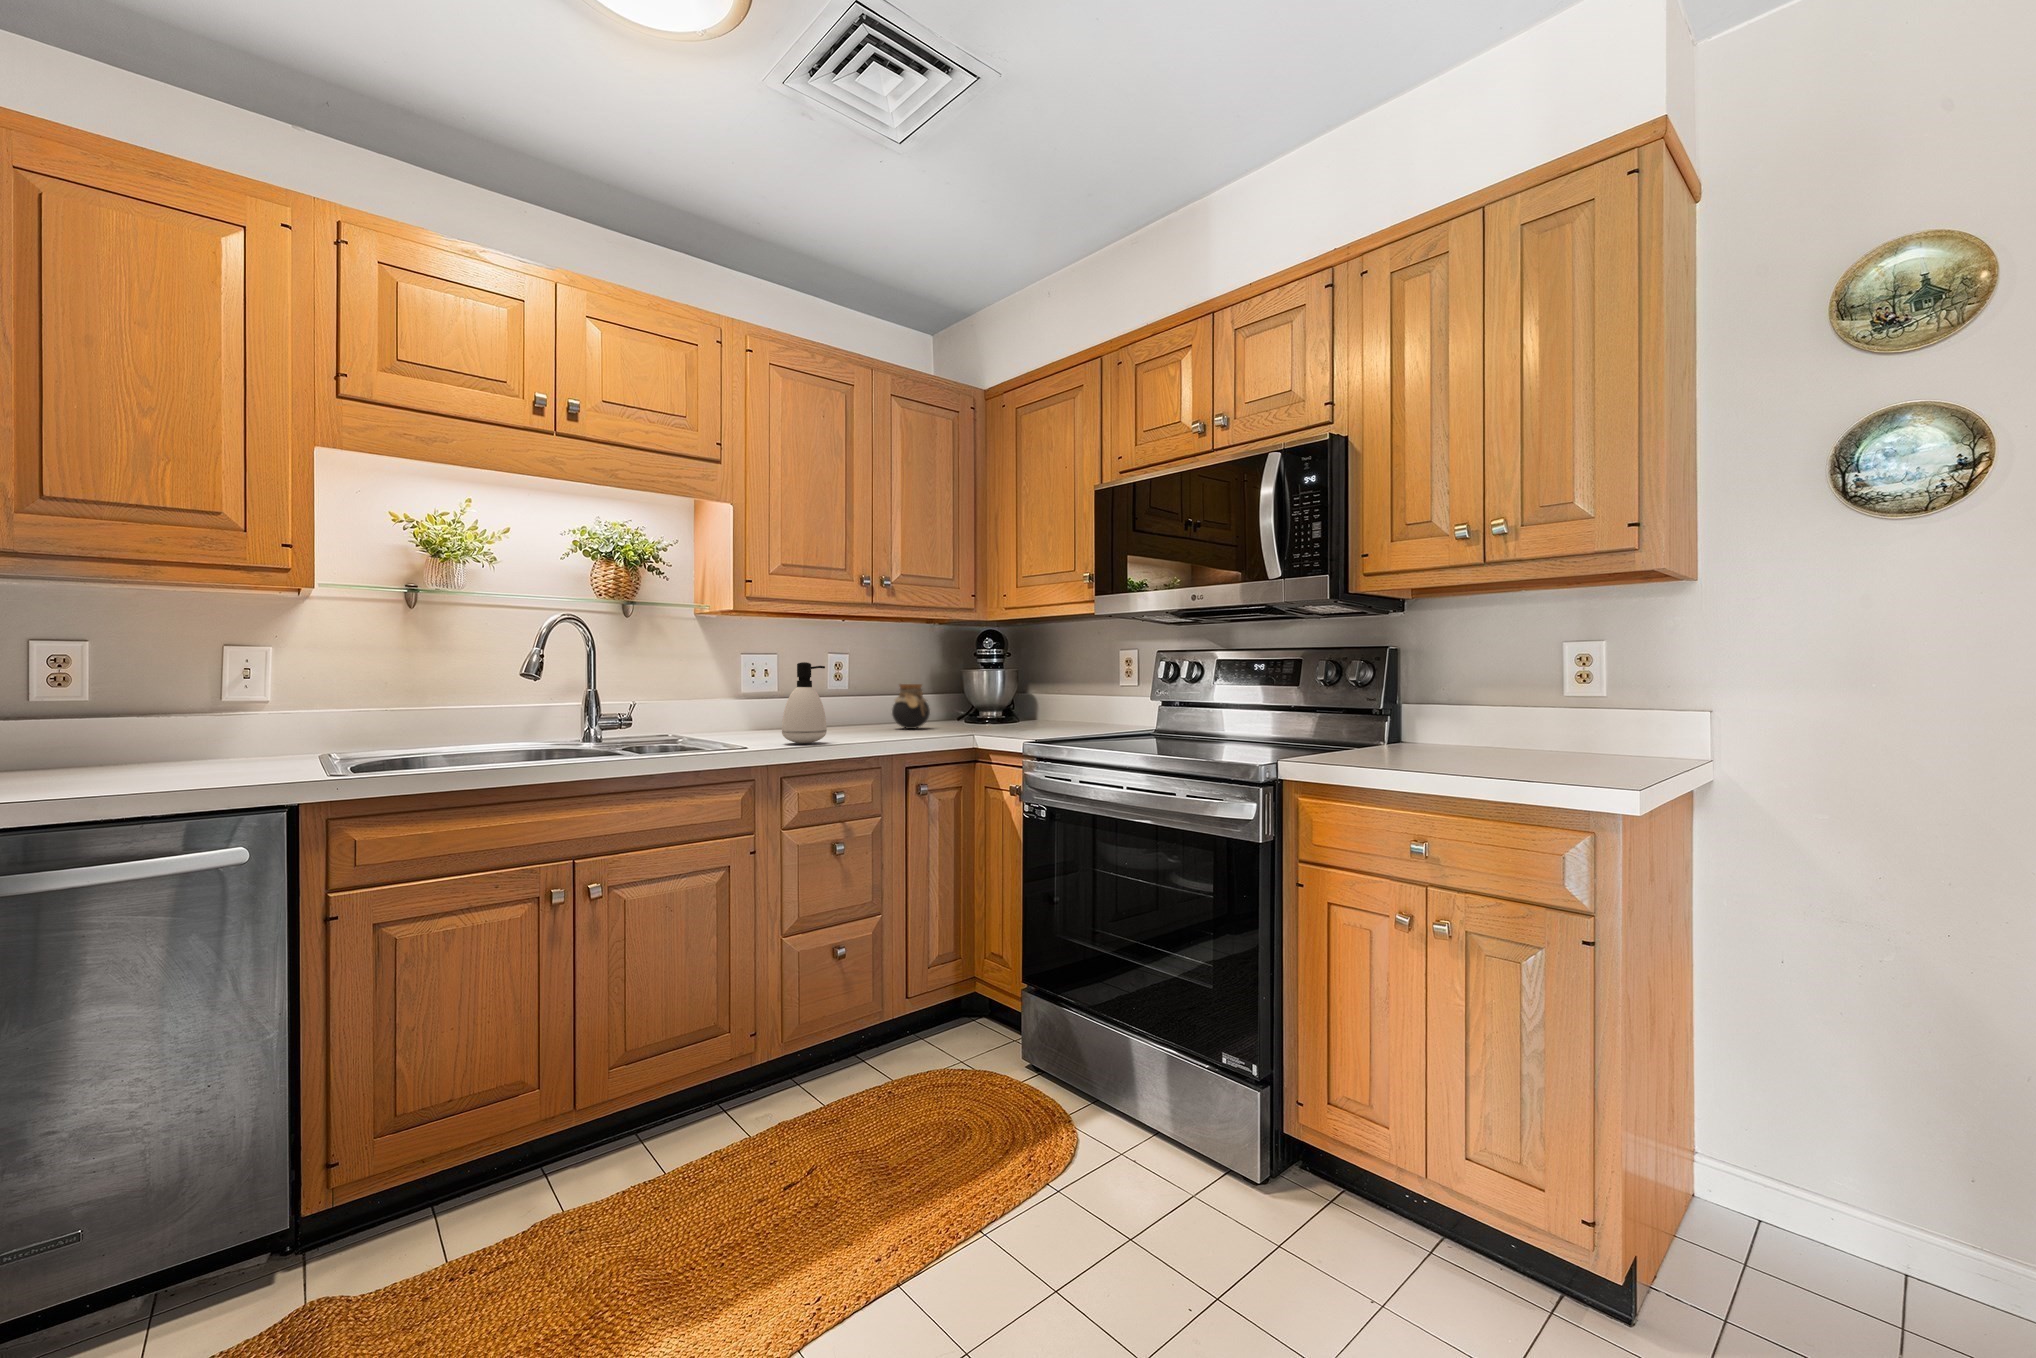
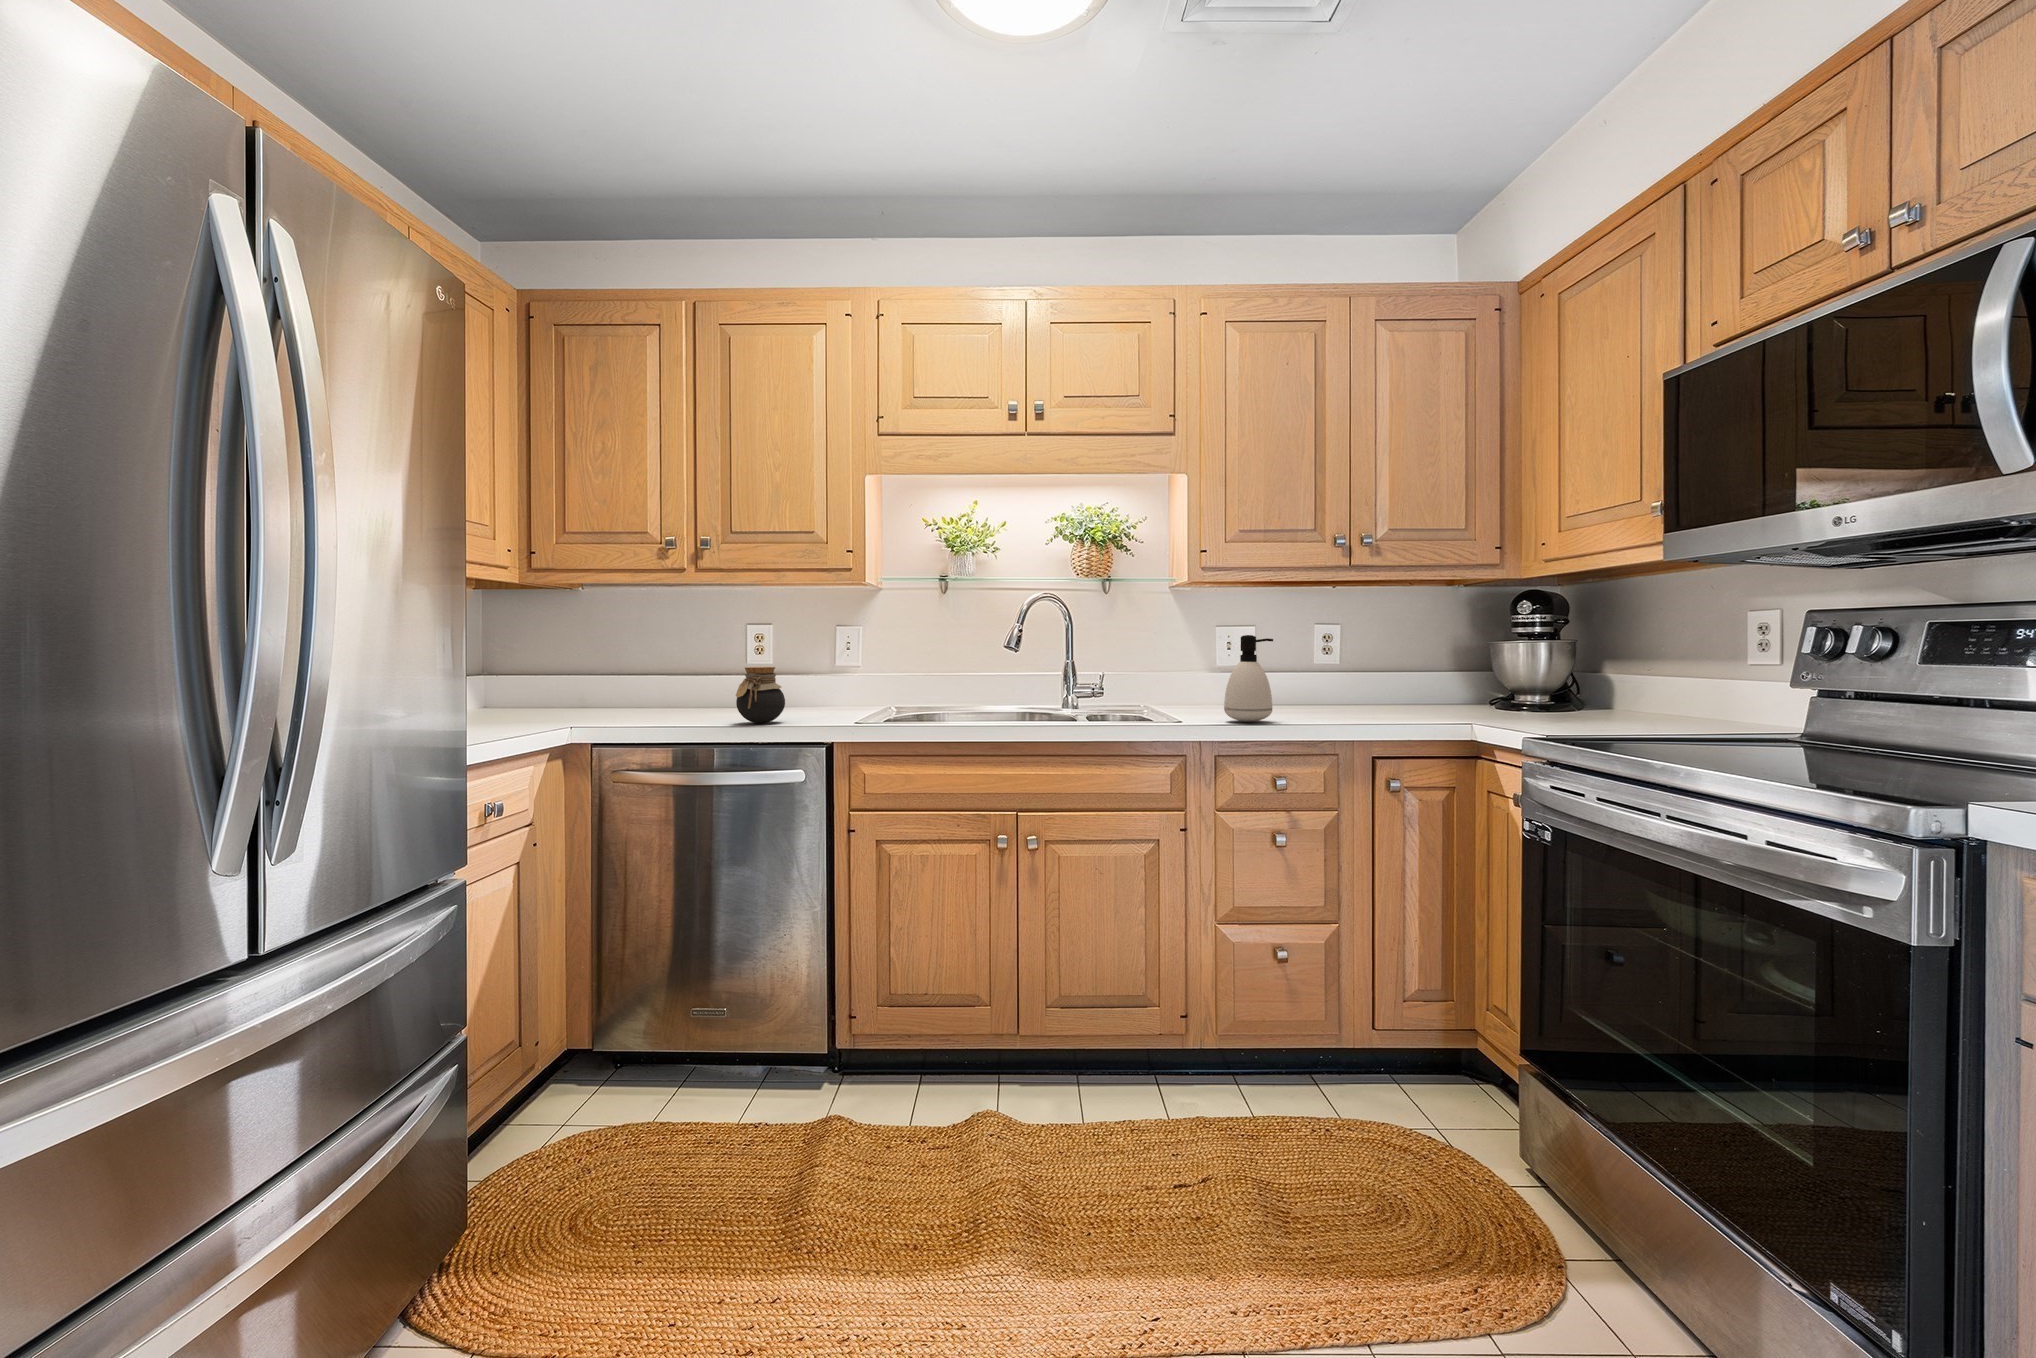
jar: present [892,684,930,729] -> present [736,667,785,723]

